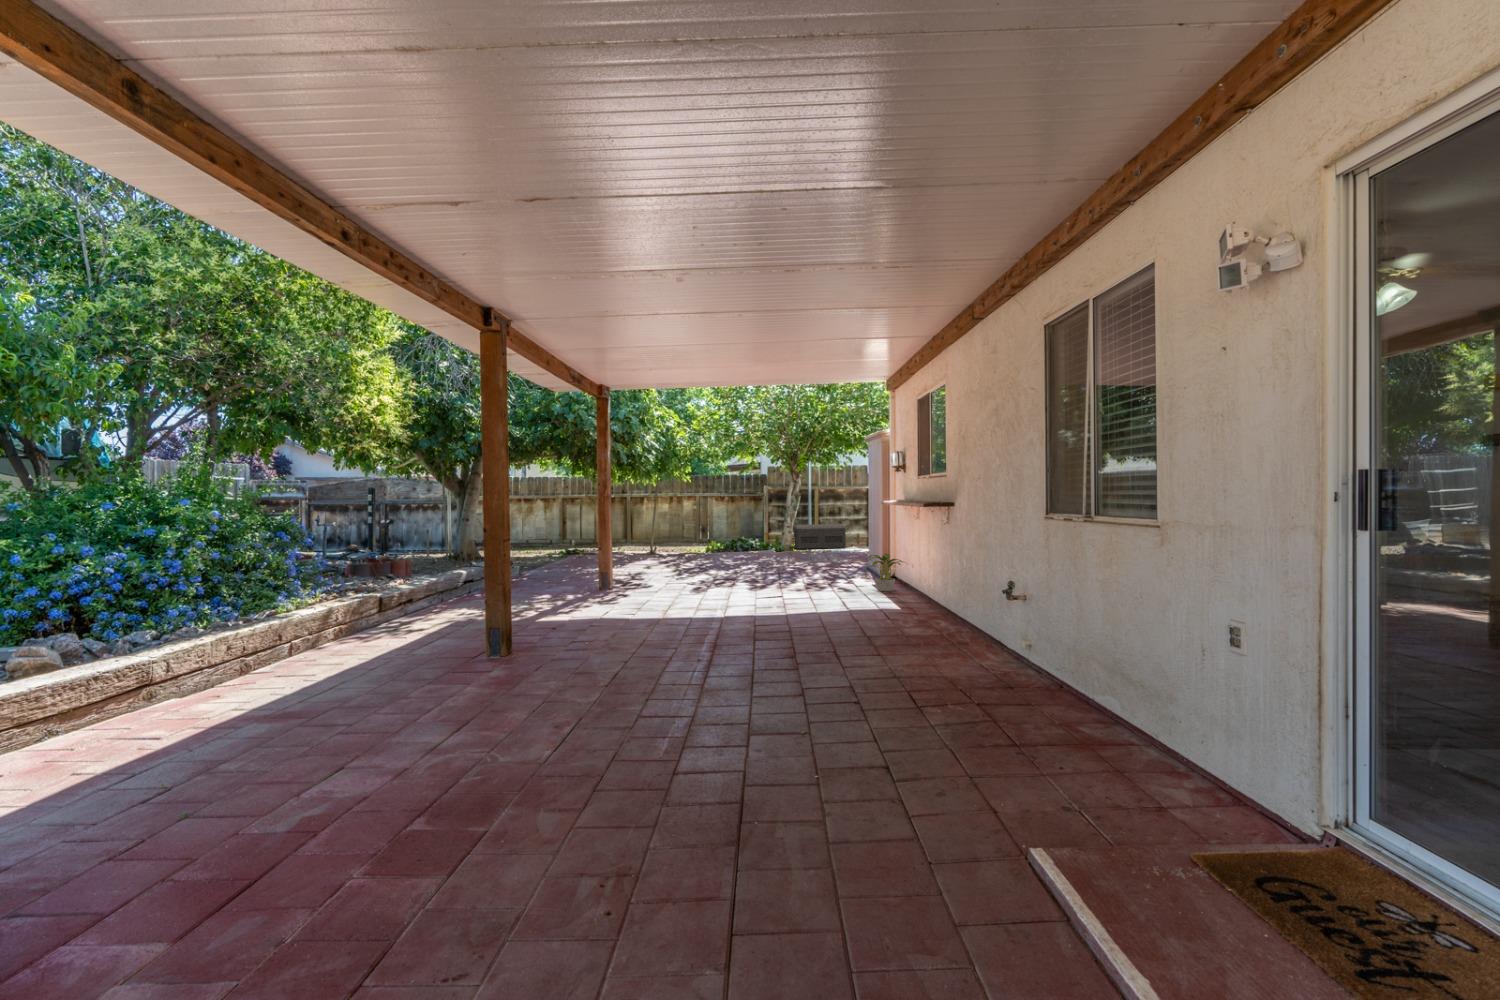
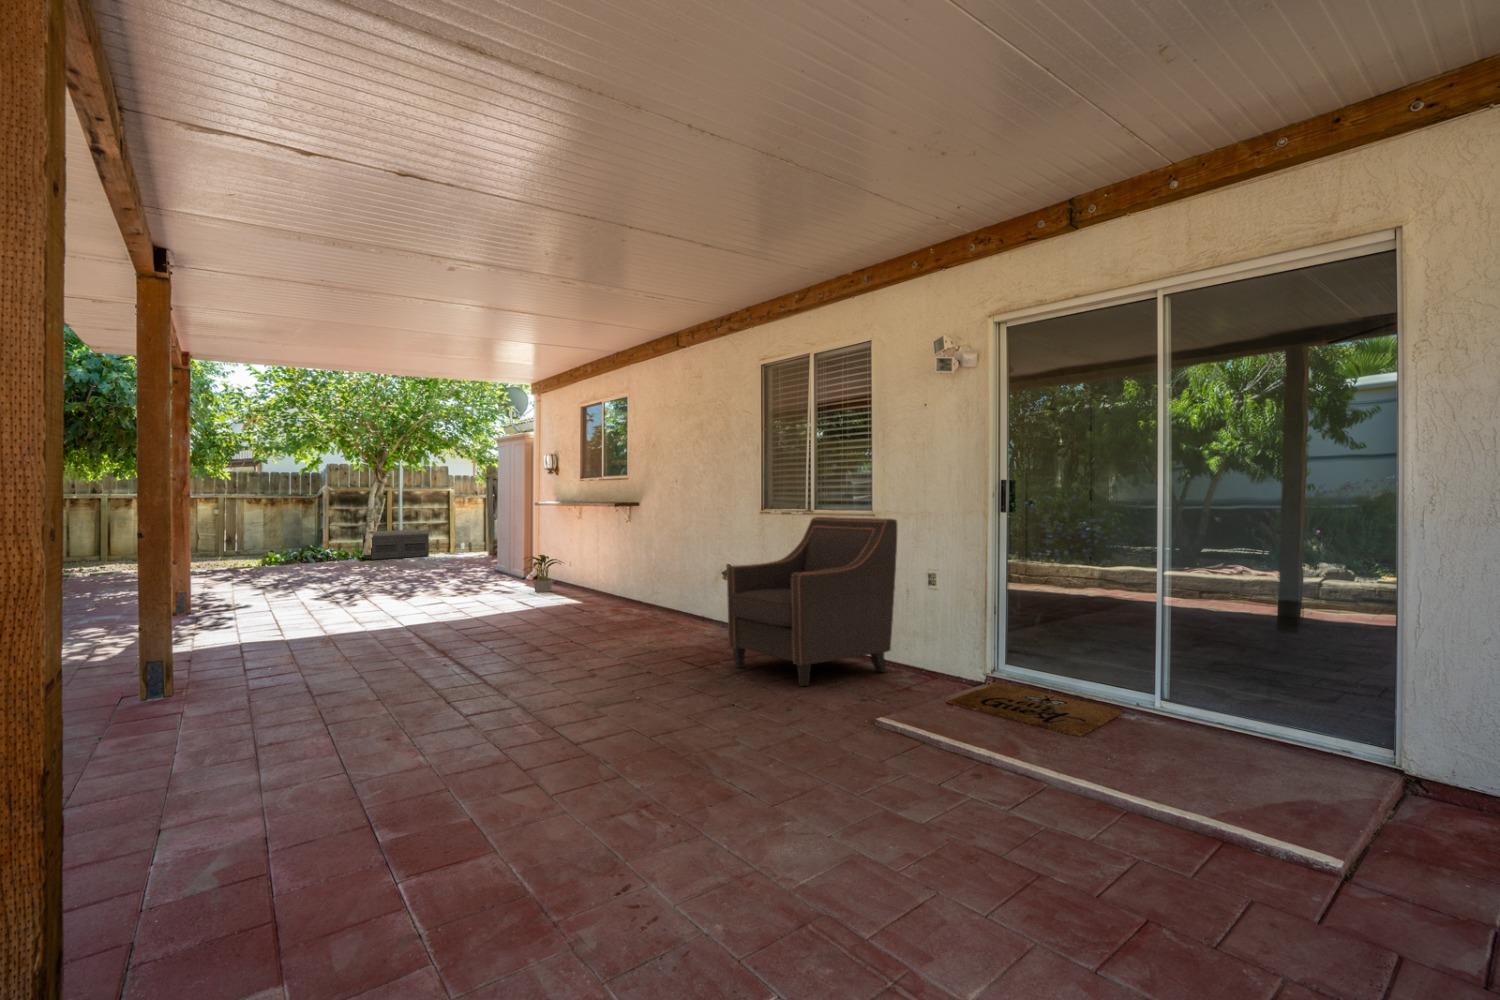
chair: none [931,526,1180,774] -> present [727,517,897,686]

